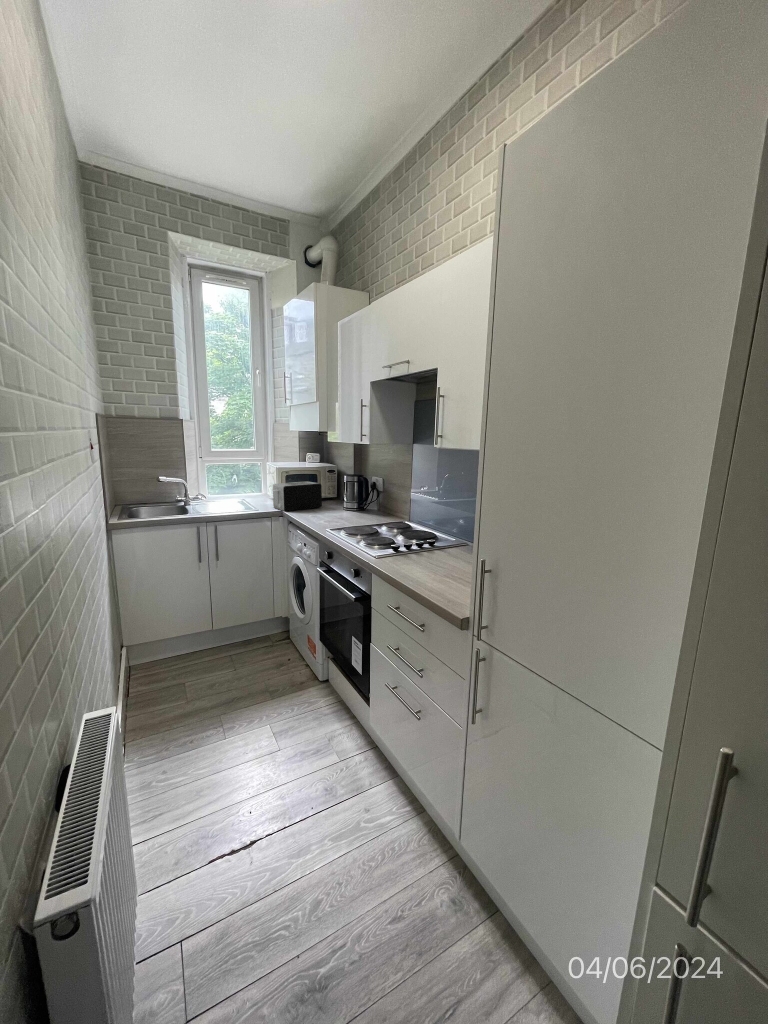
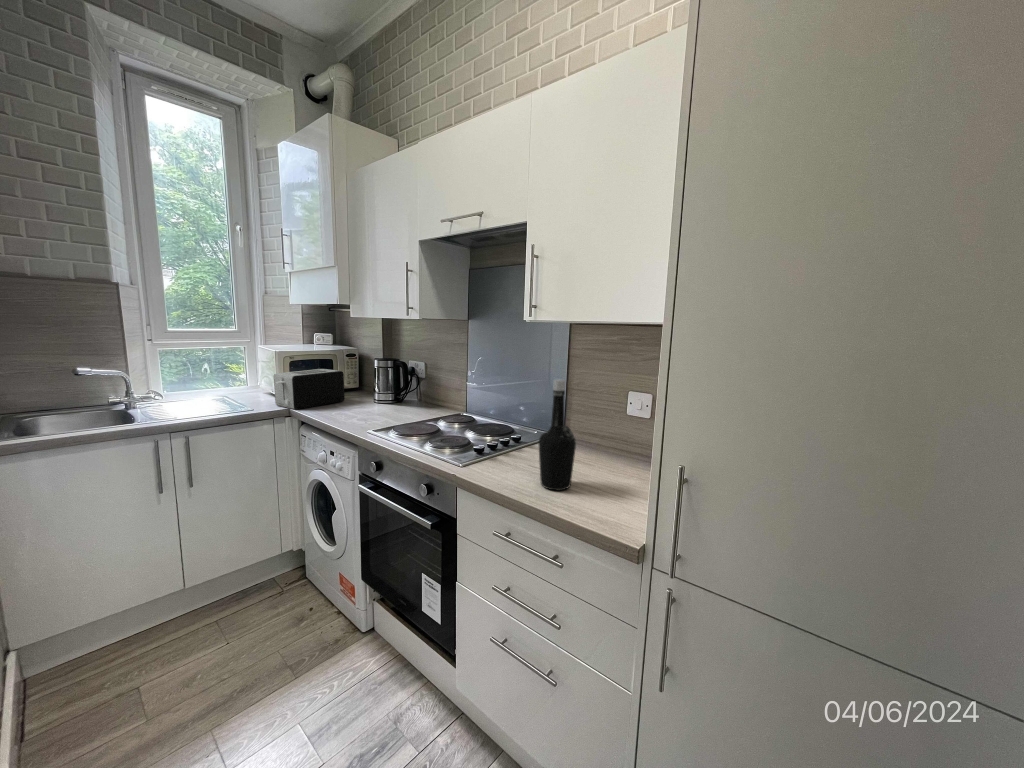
bottle: none [423,494,452,579] -> present [539,380,576,490]

